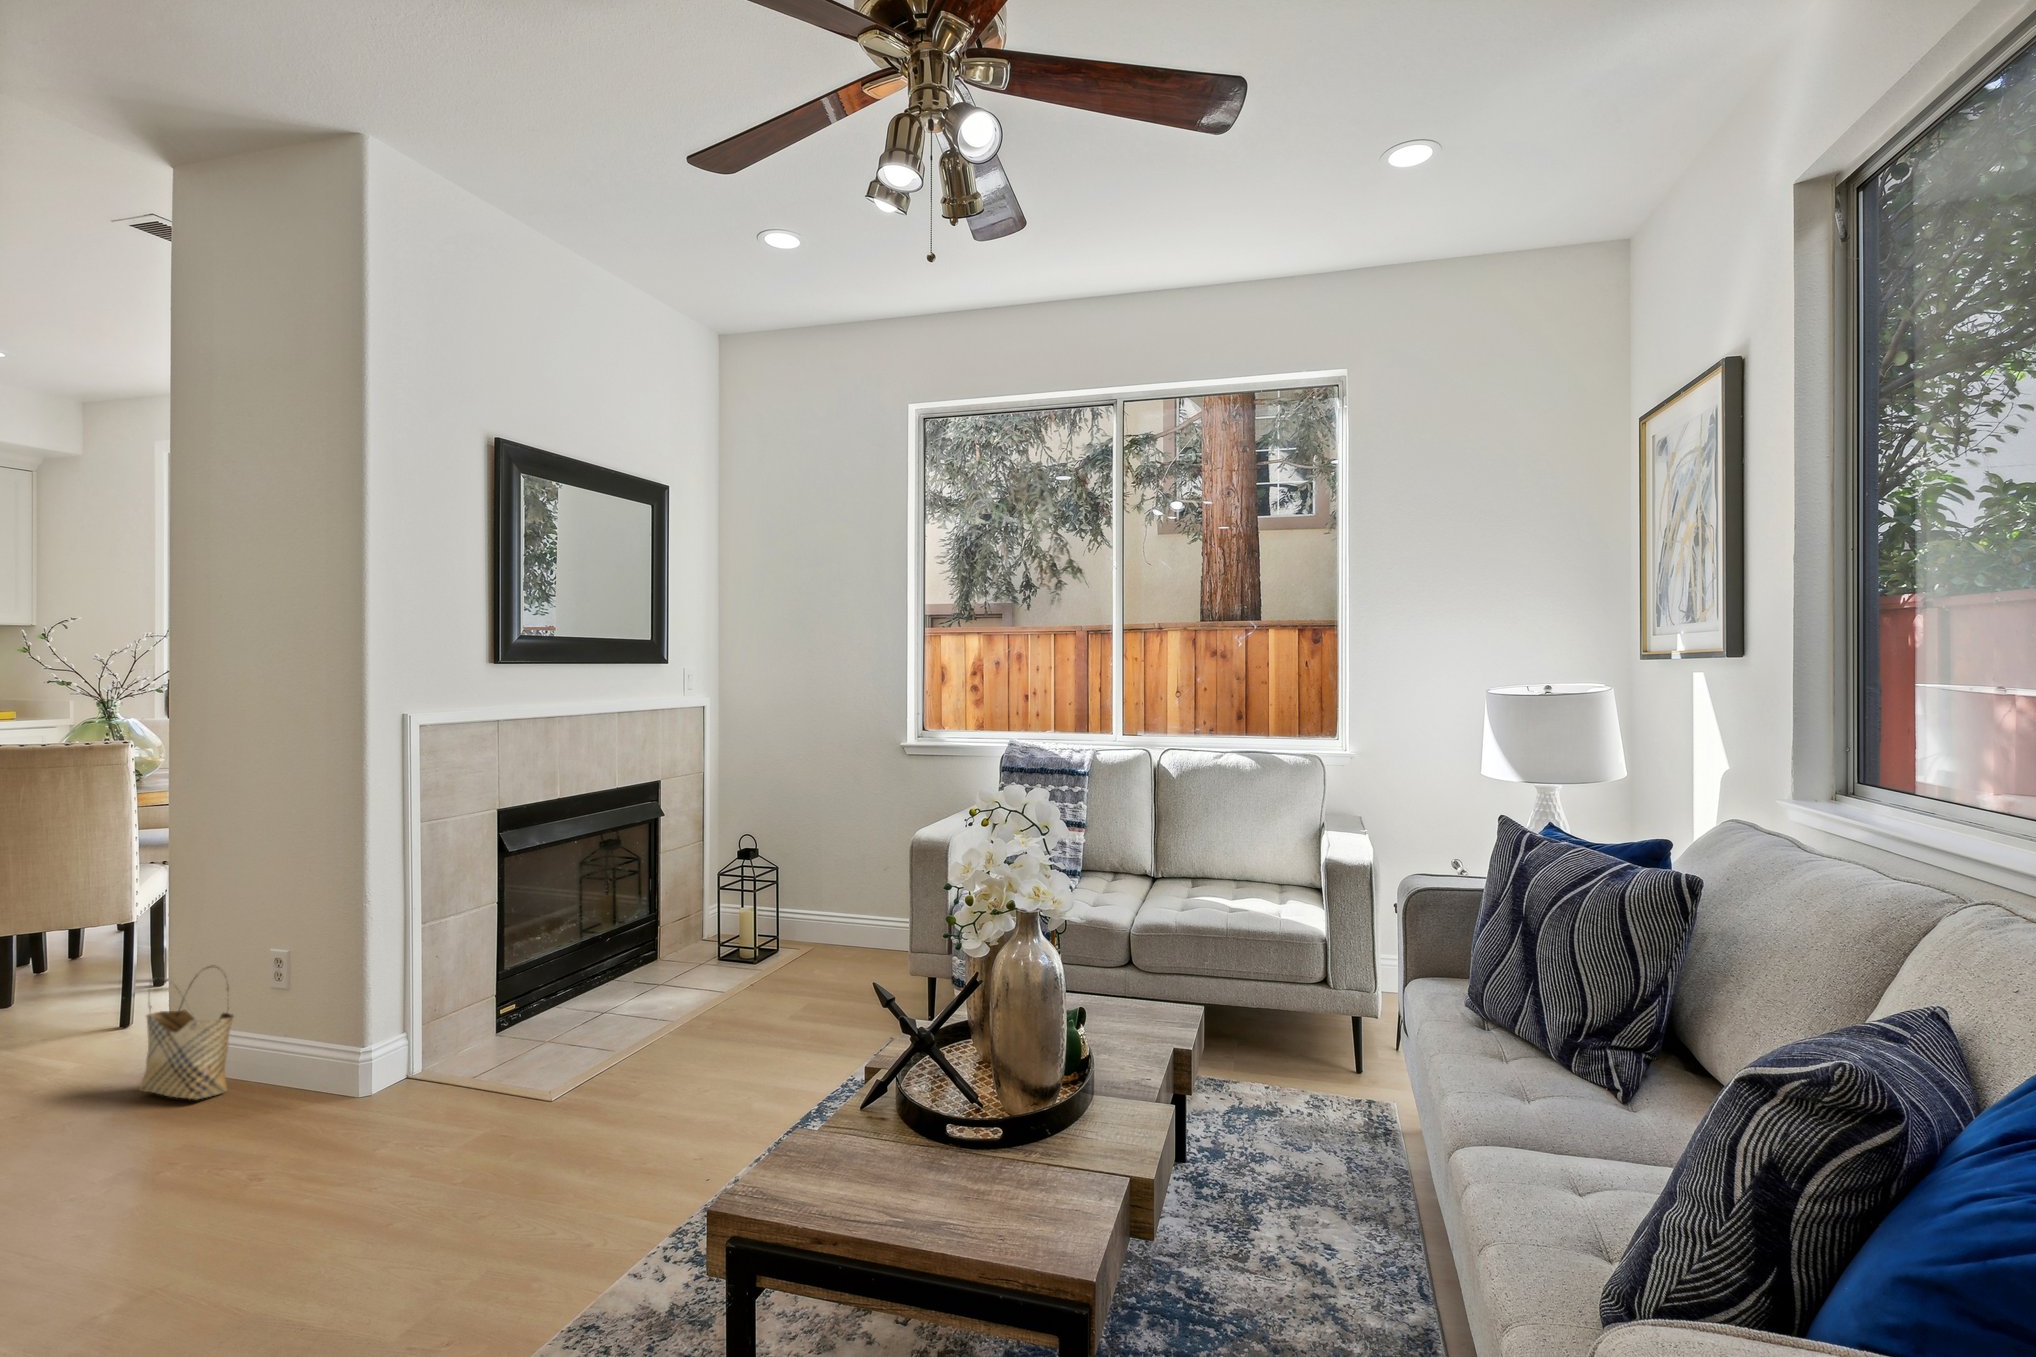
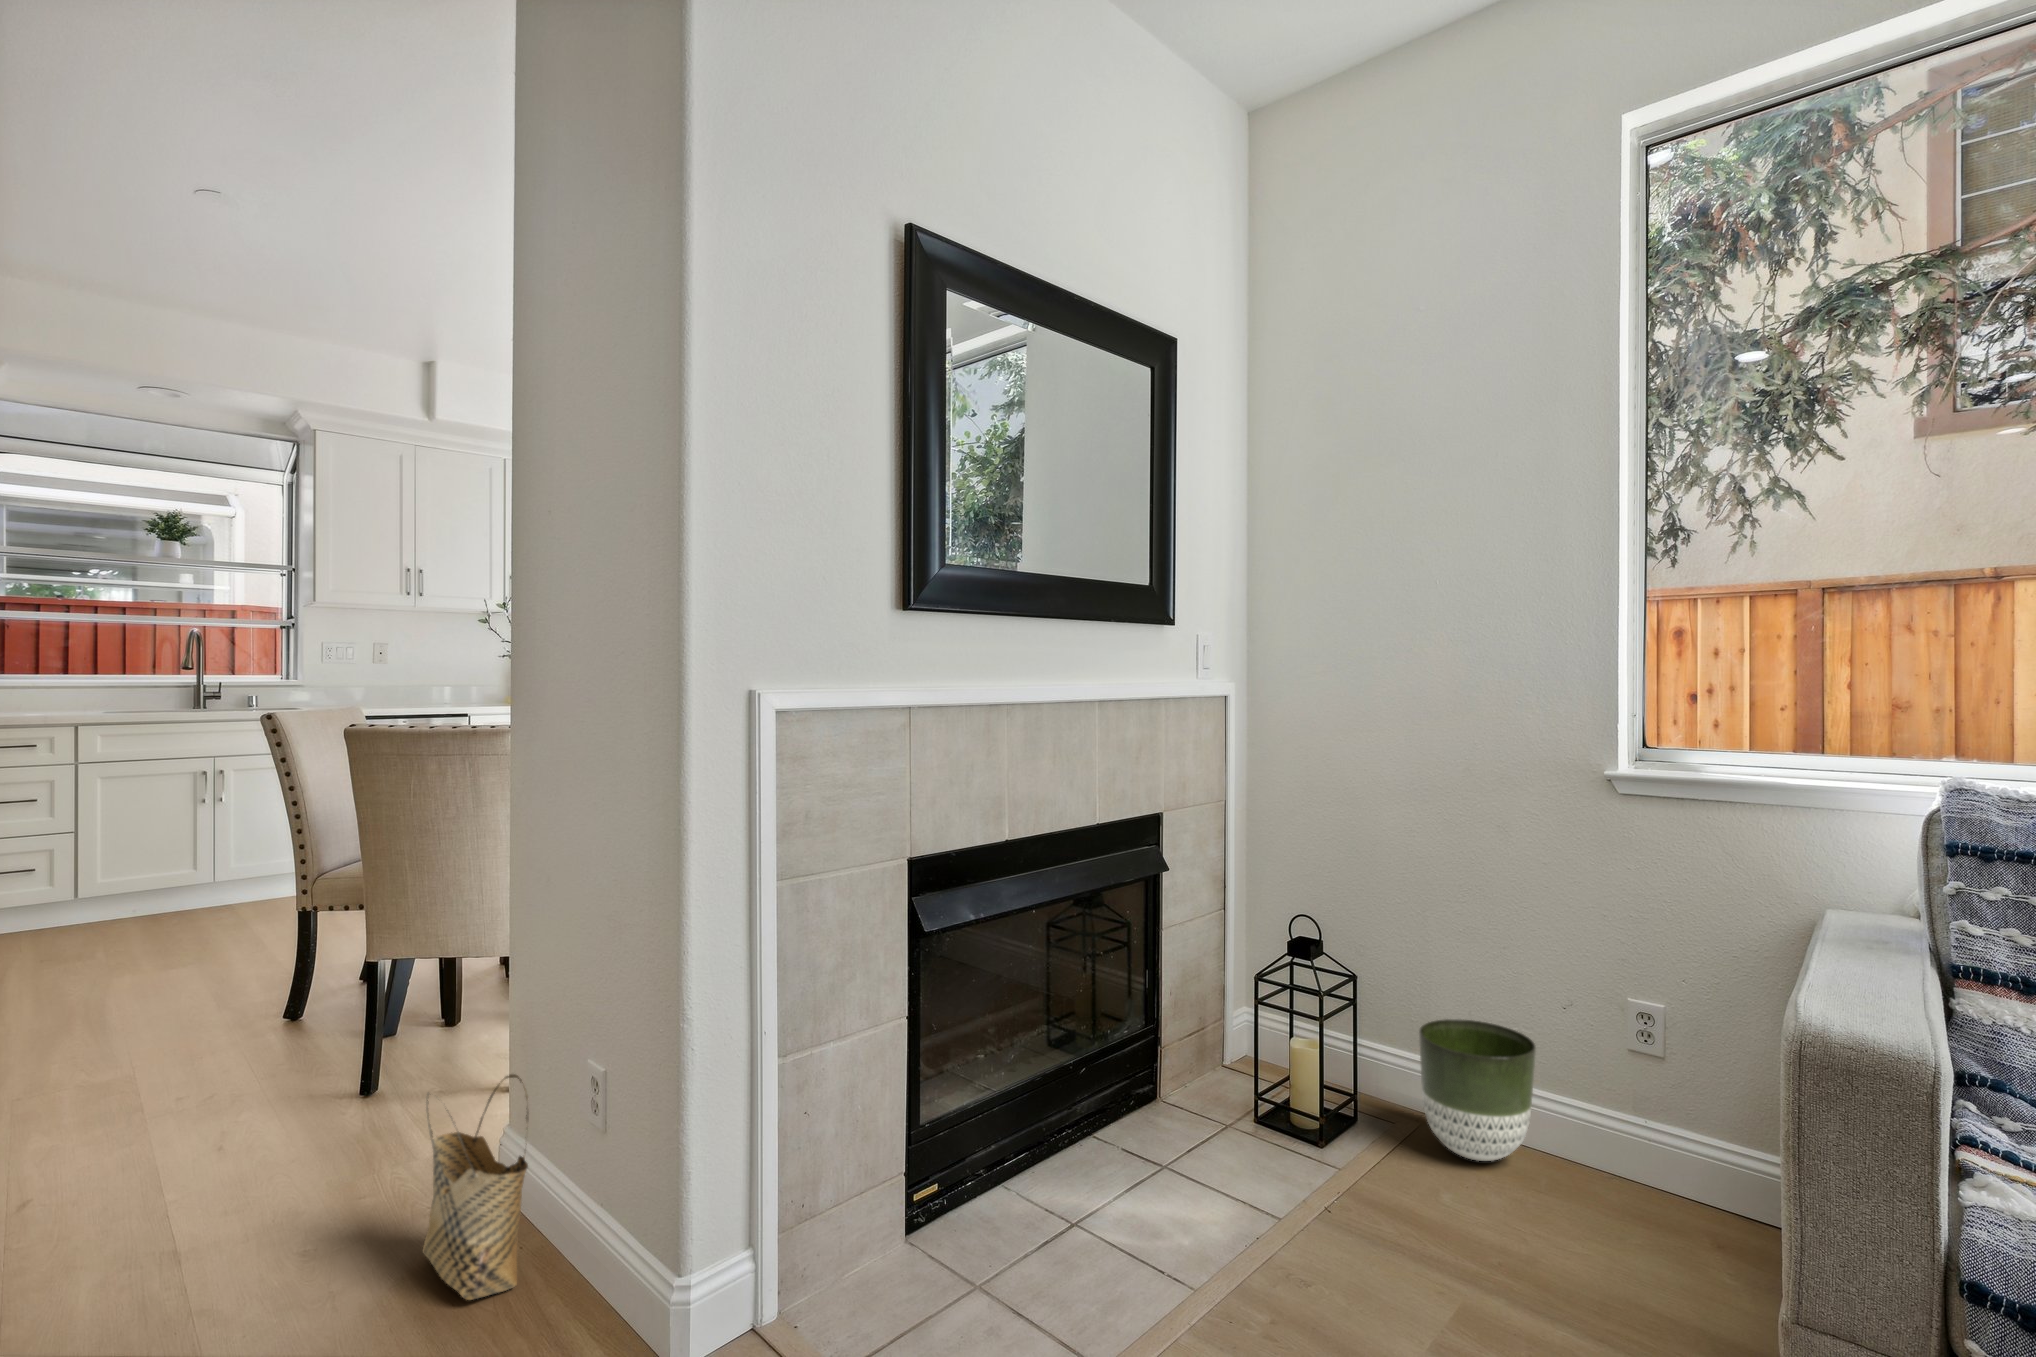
planter: none [811,885,870,958] -> present [1419,1019,1536,1161]

